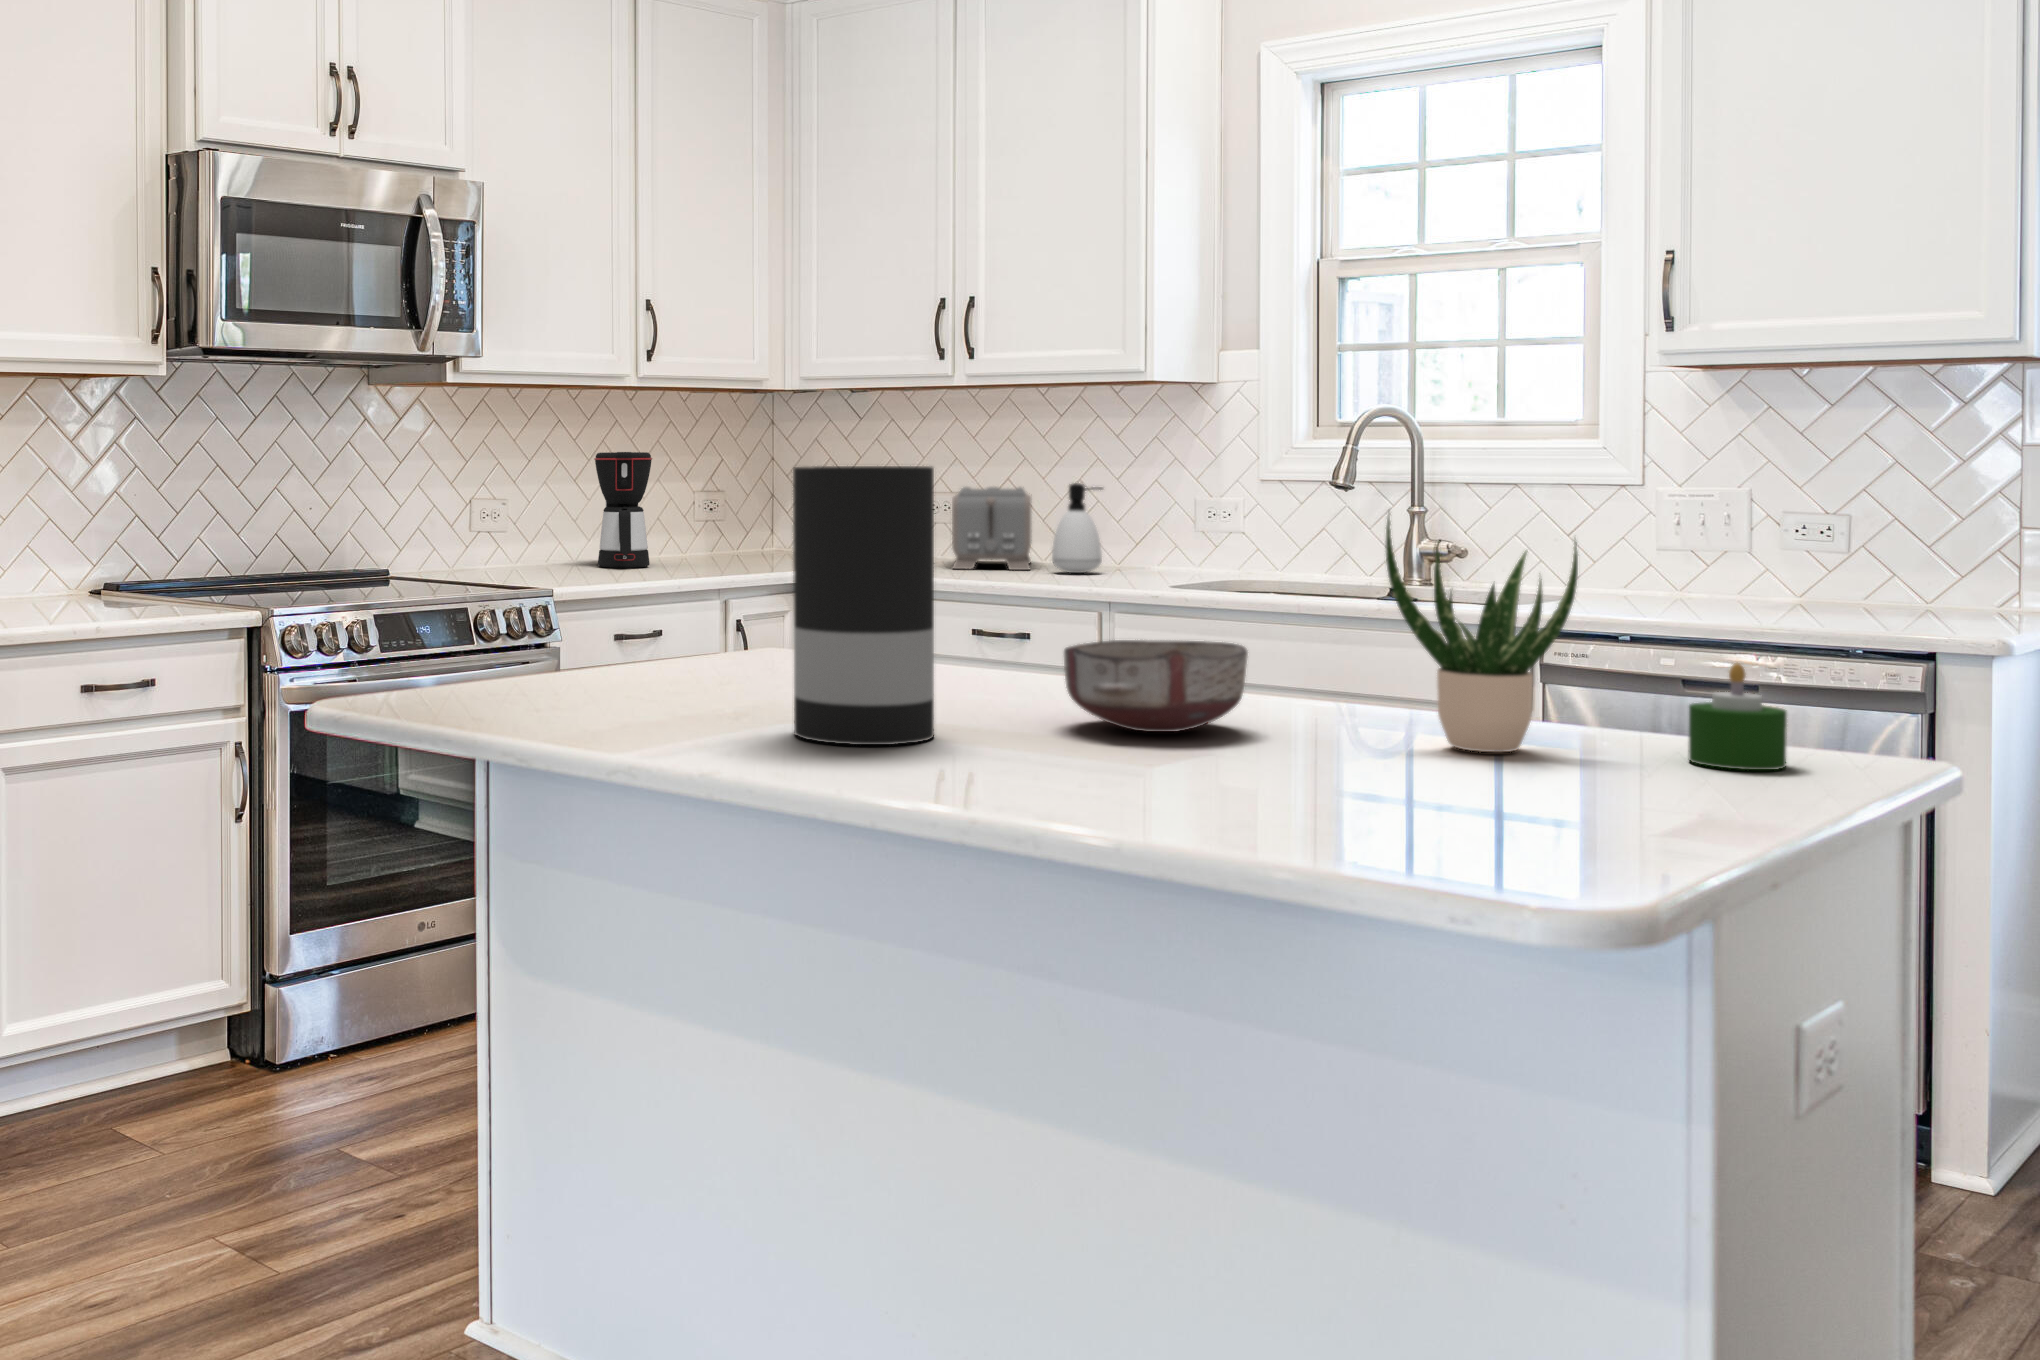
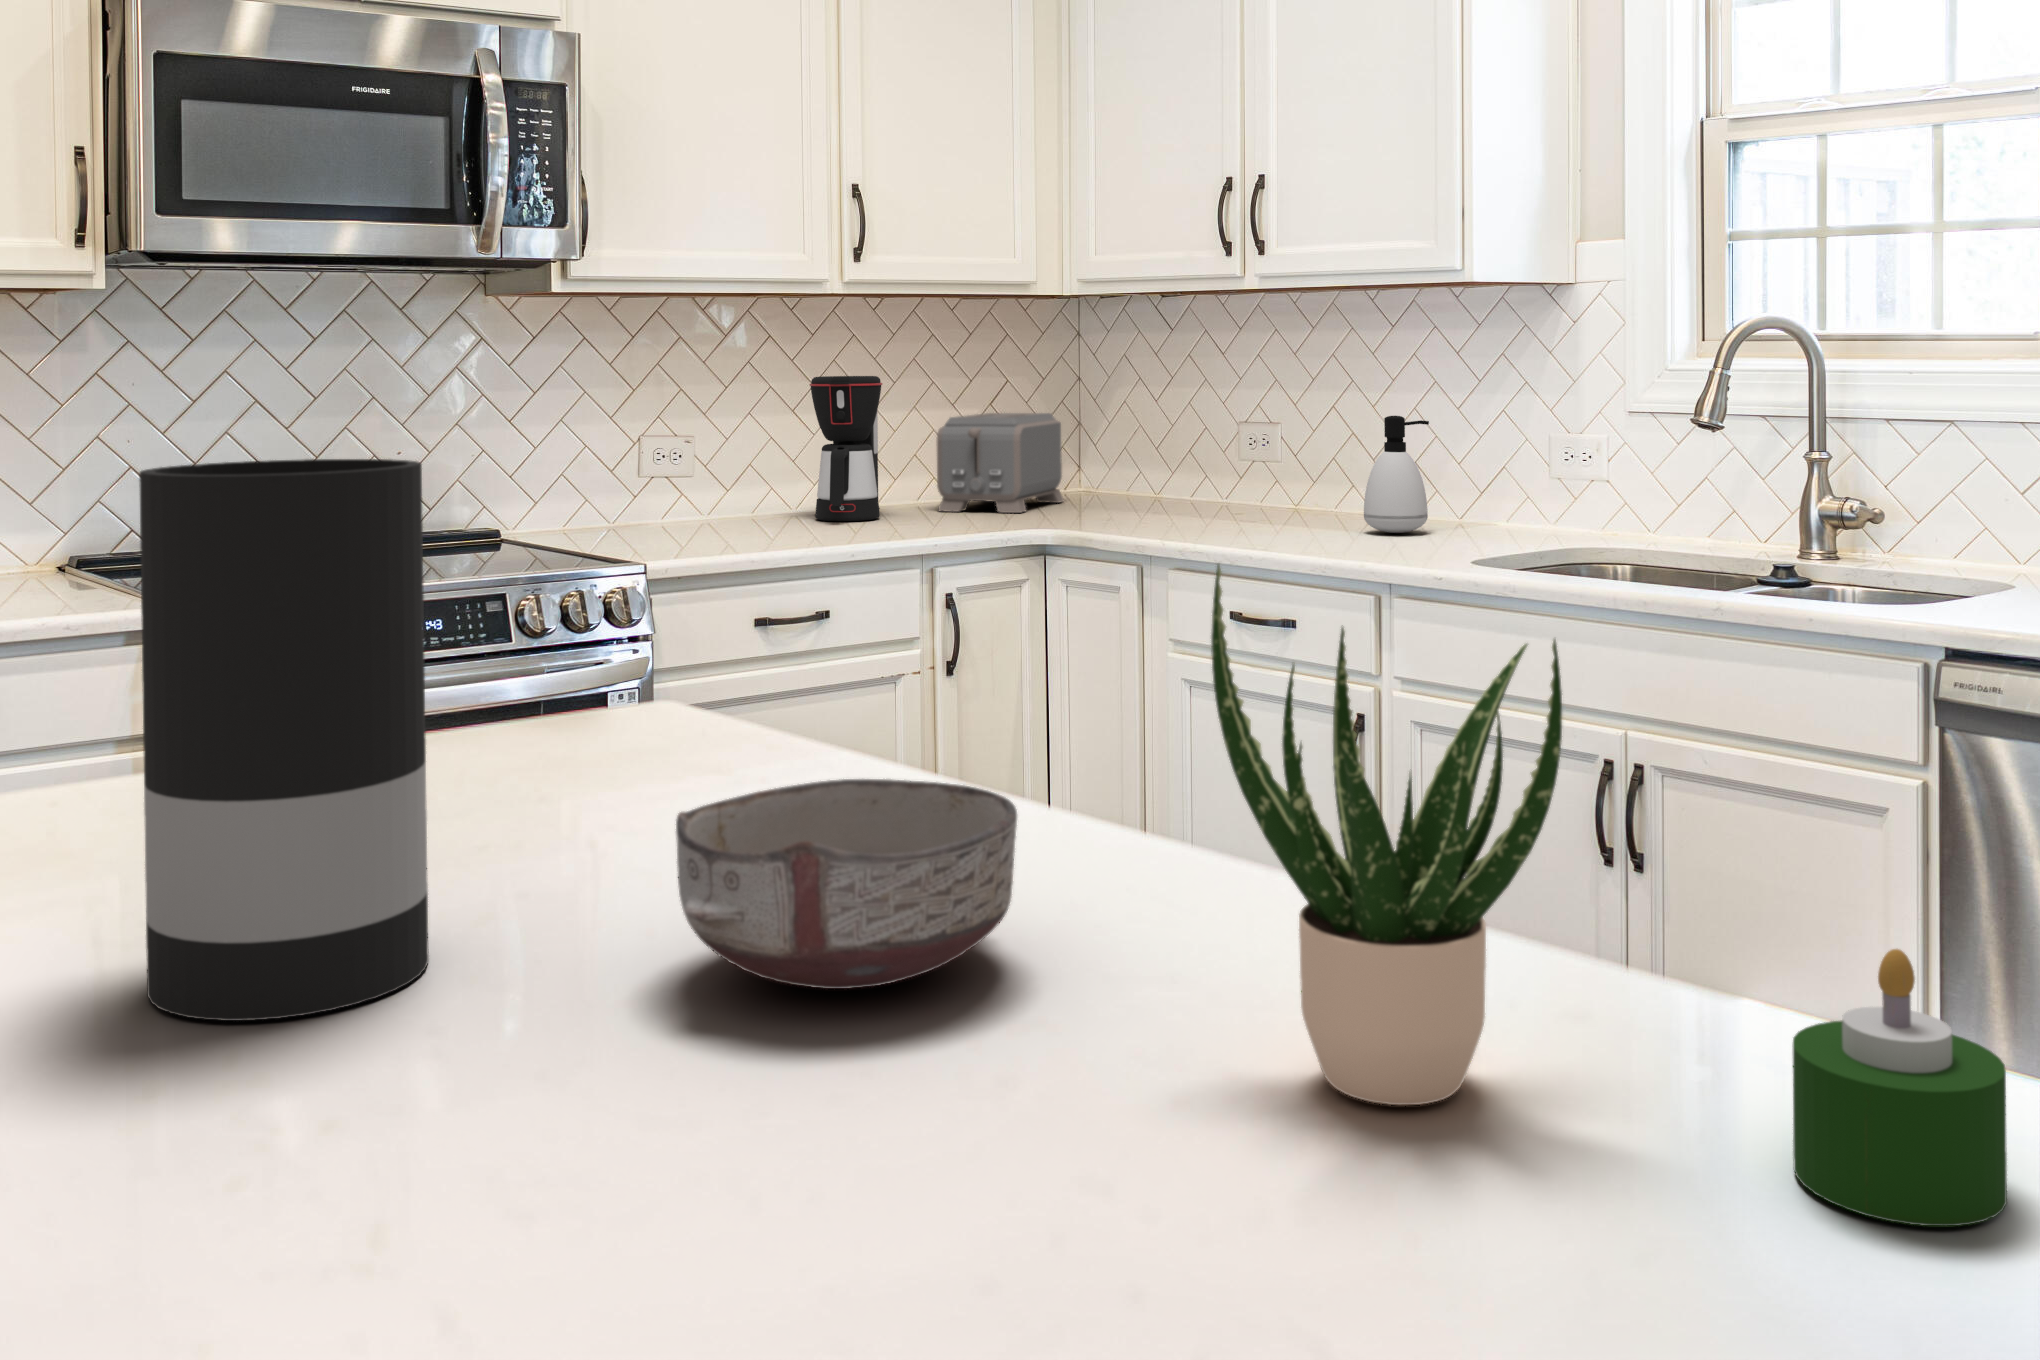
toaster: present [952,487,1032,570] -> present [937,413,1063,513]

